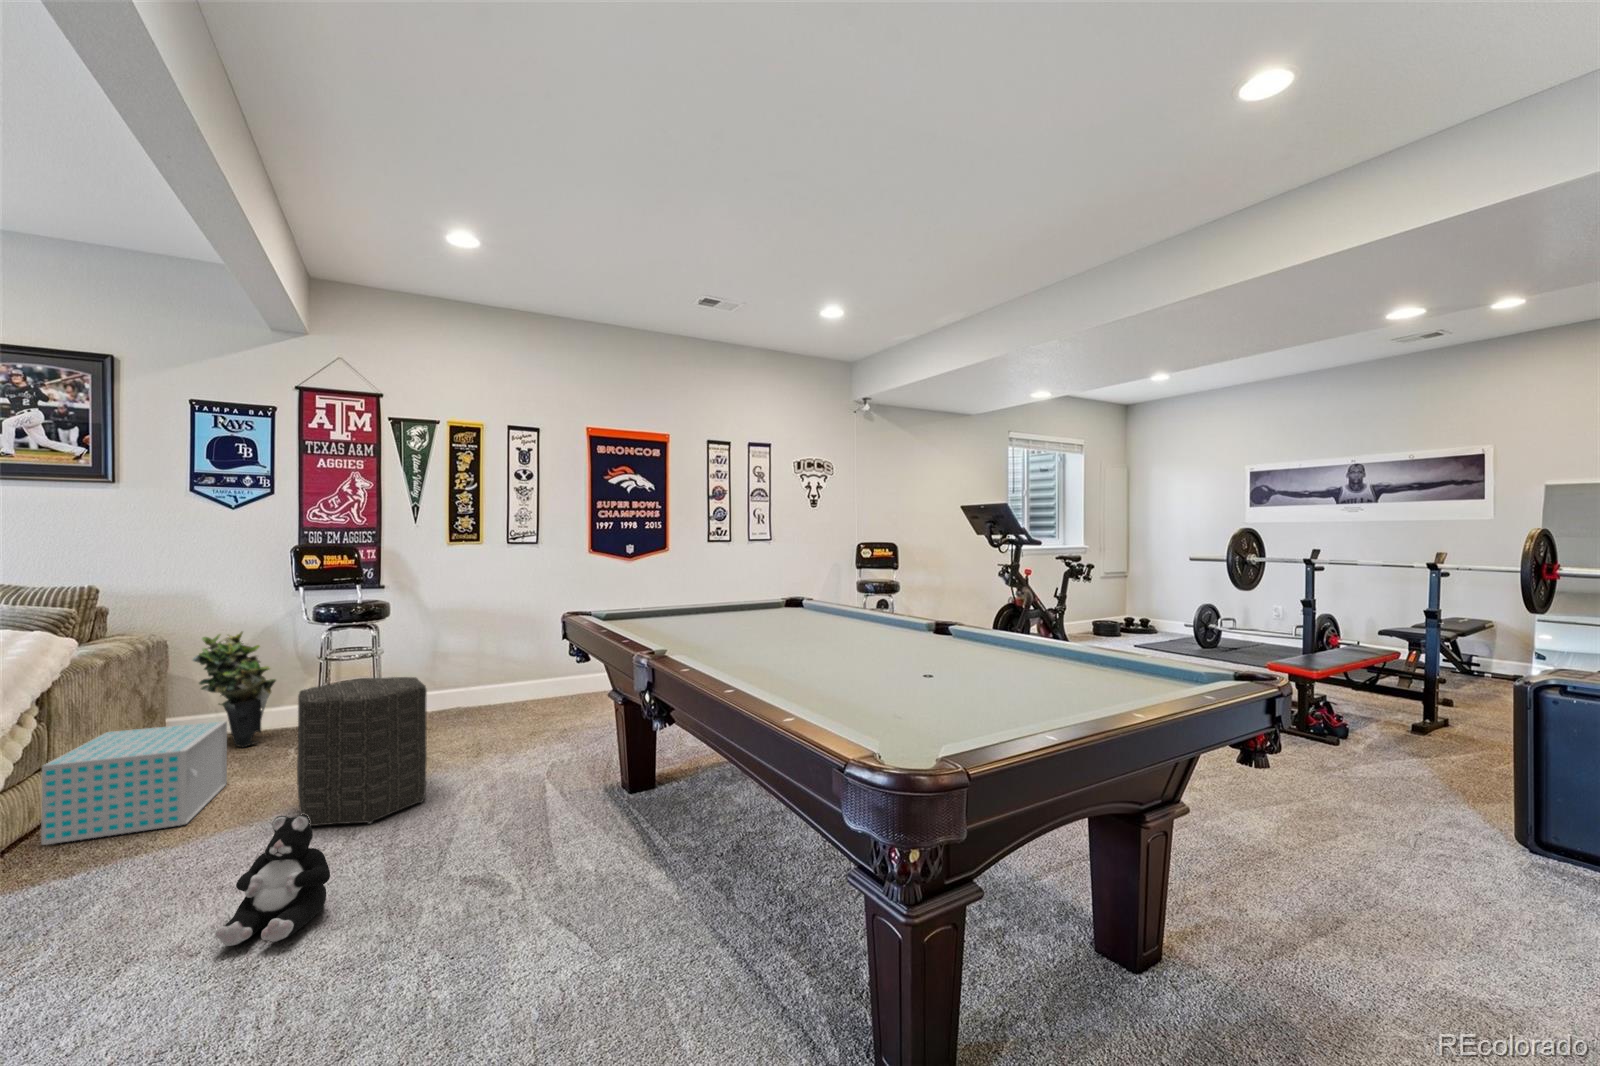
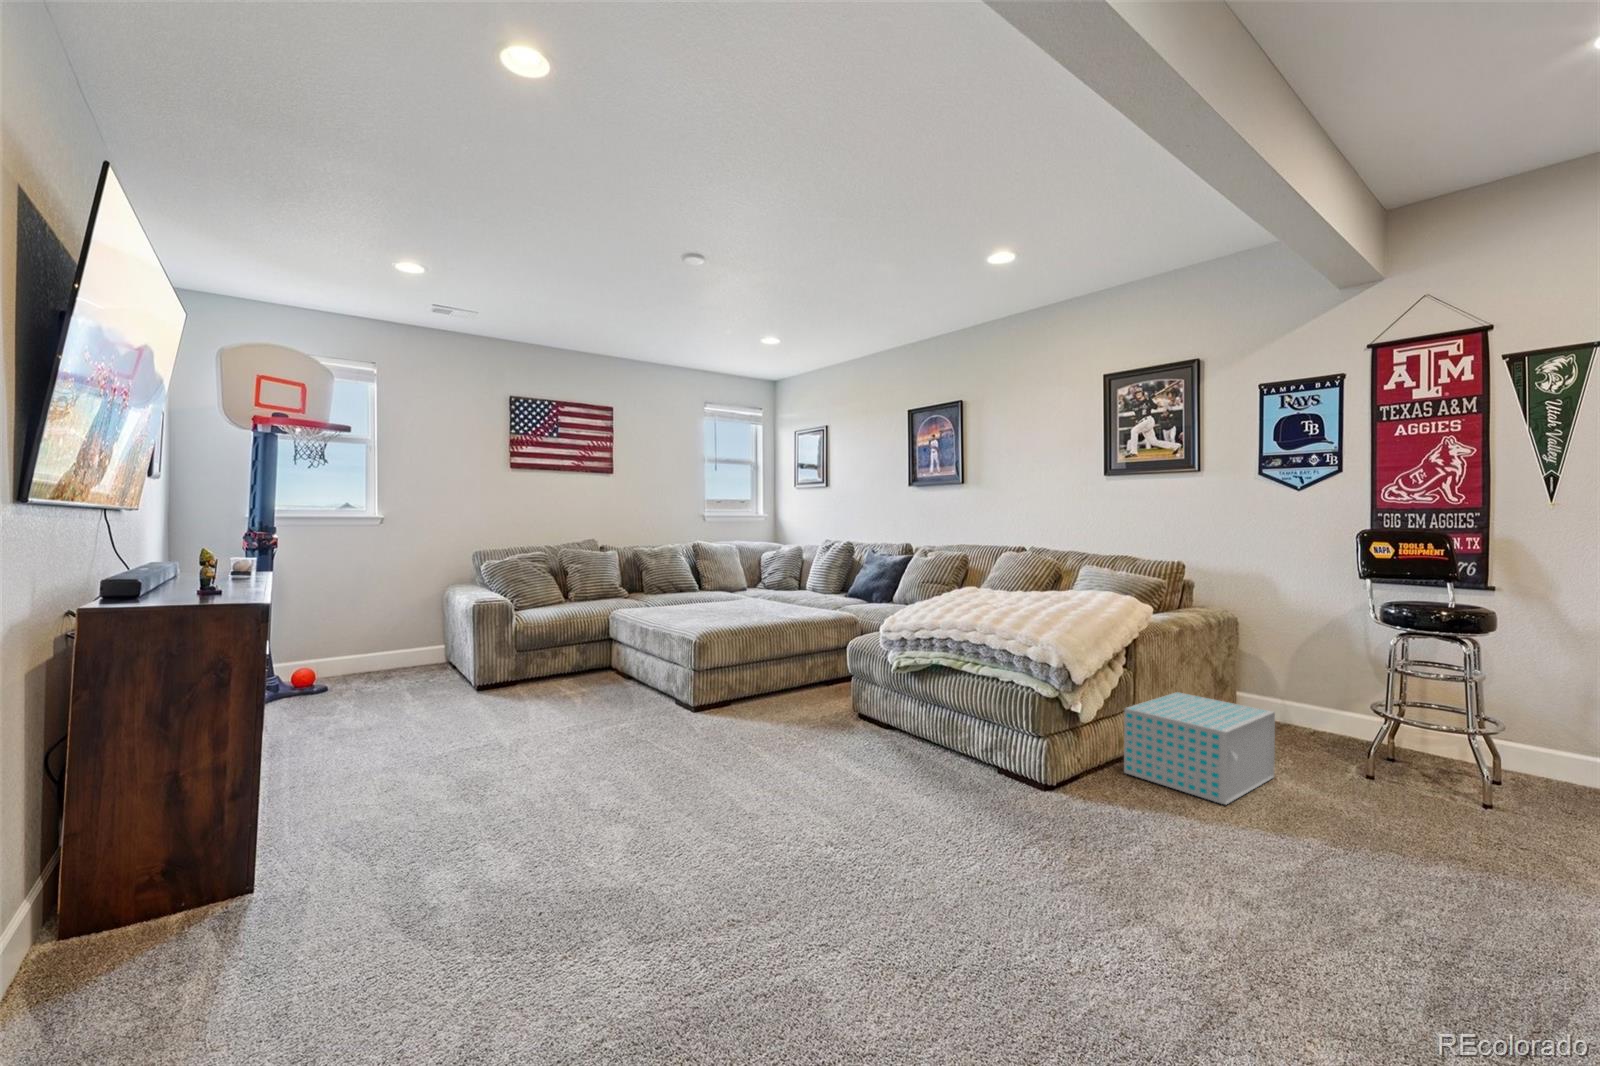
potted plant: present [193,632,276,747] -> none [1255,618,1341,743]
ottoman: present [297,677,427,826] -> none [1336,703,1539,922]
plush toy: present [216,814,330,946] -> none [1205,853,1341,1010]

